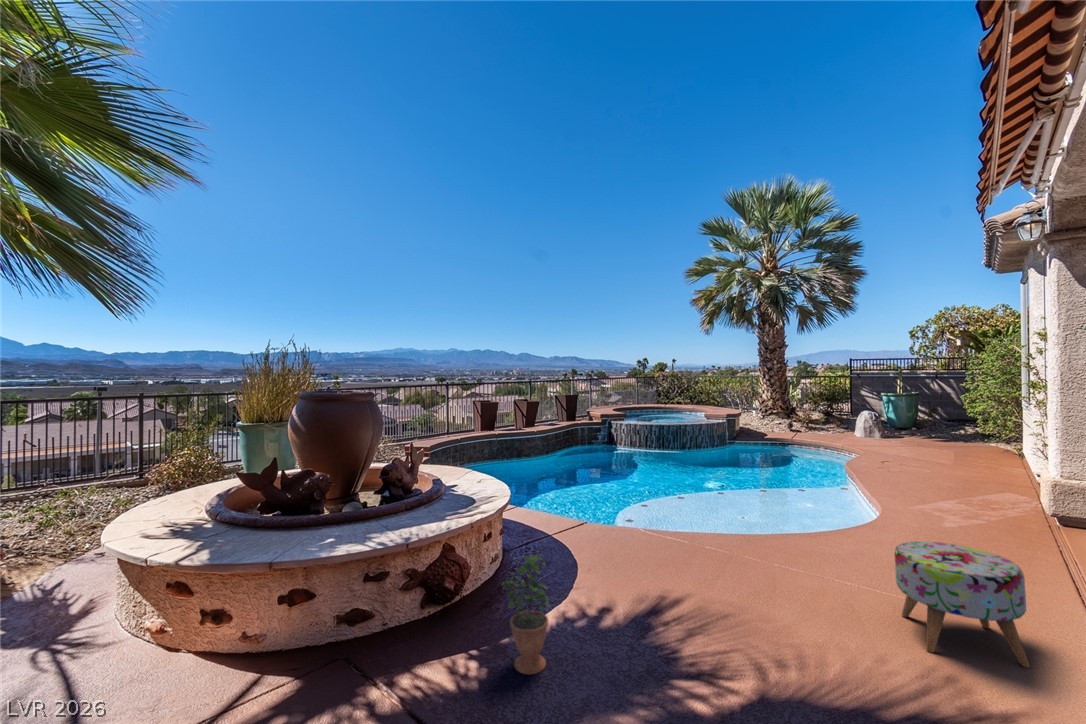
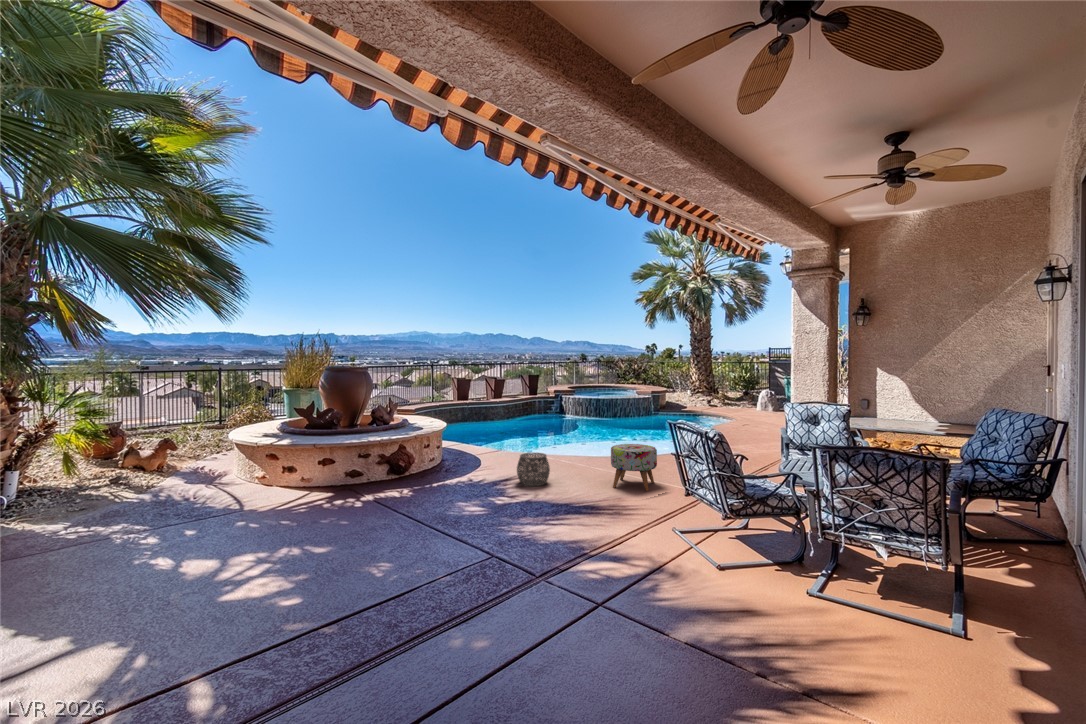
potted plant: present [502,552,549,675] -> none [419,439,441,491]
woven basket: none [697,563,773,649] -> present [517,453,550,486]

